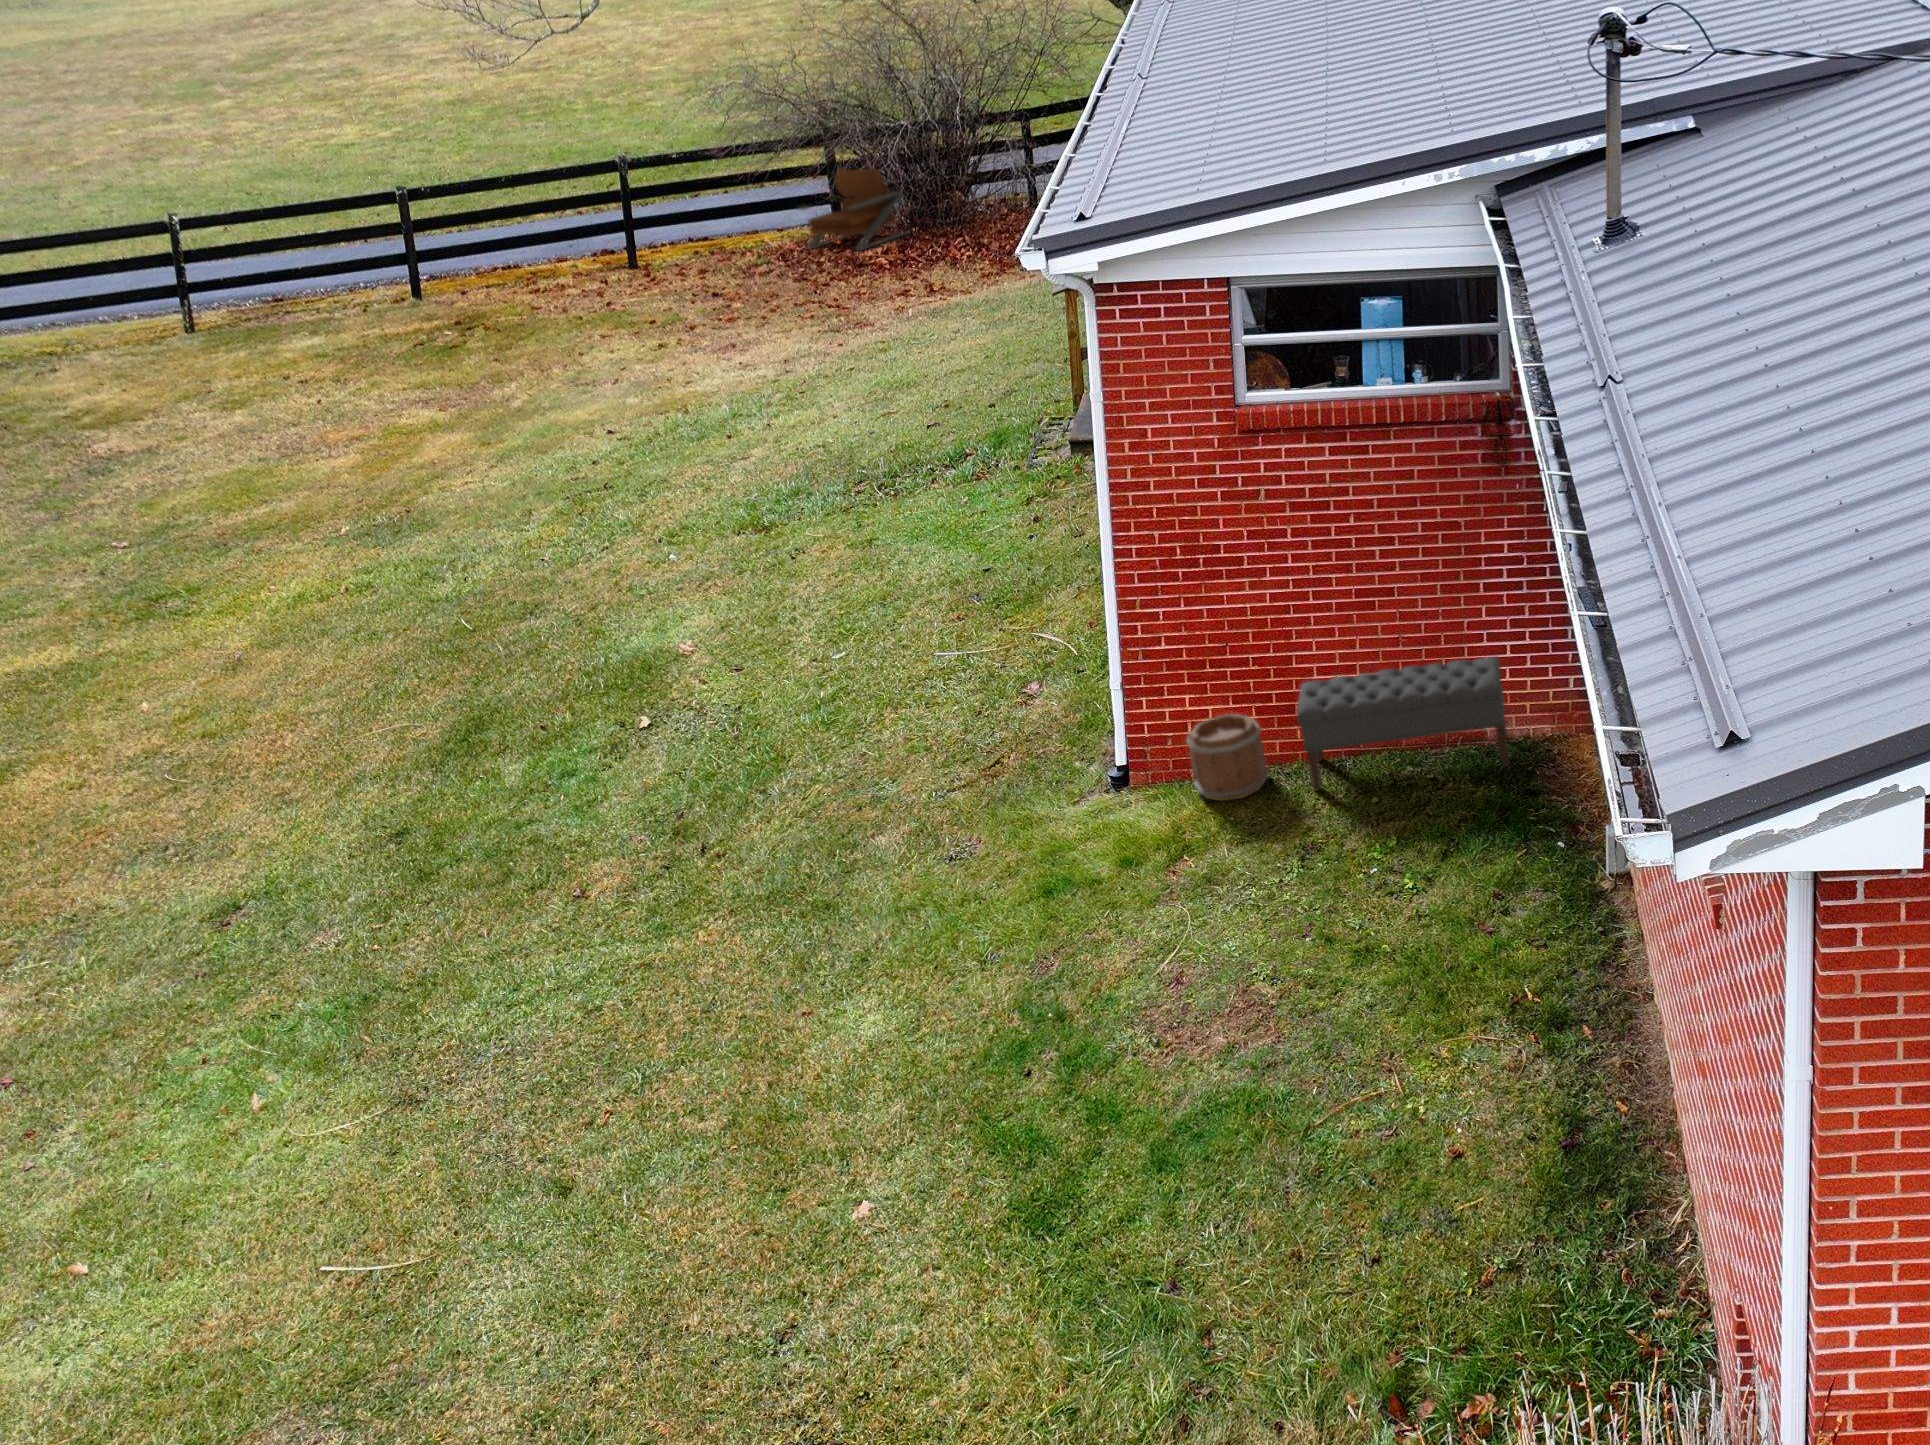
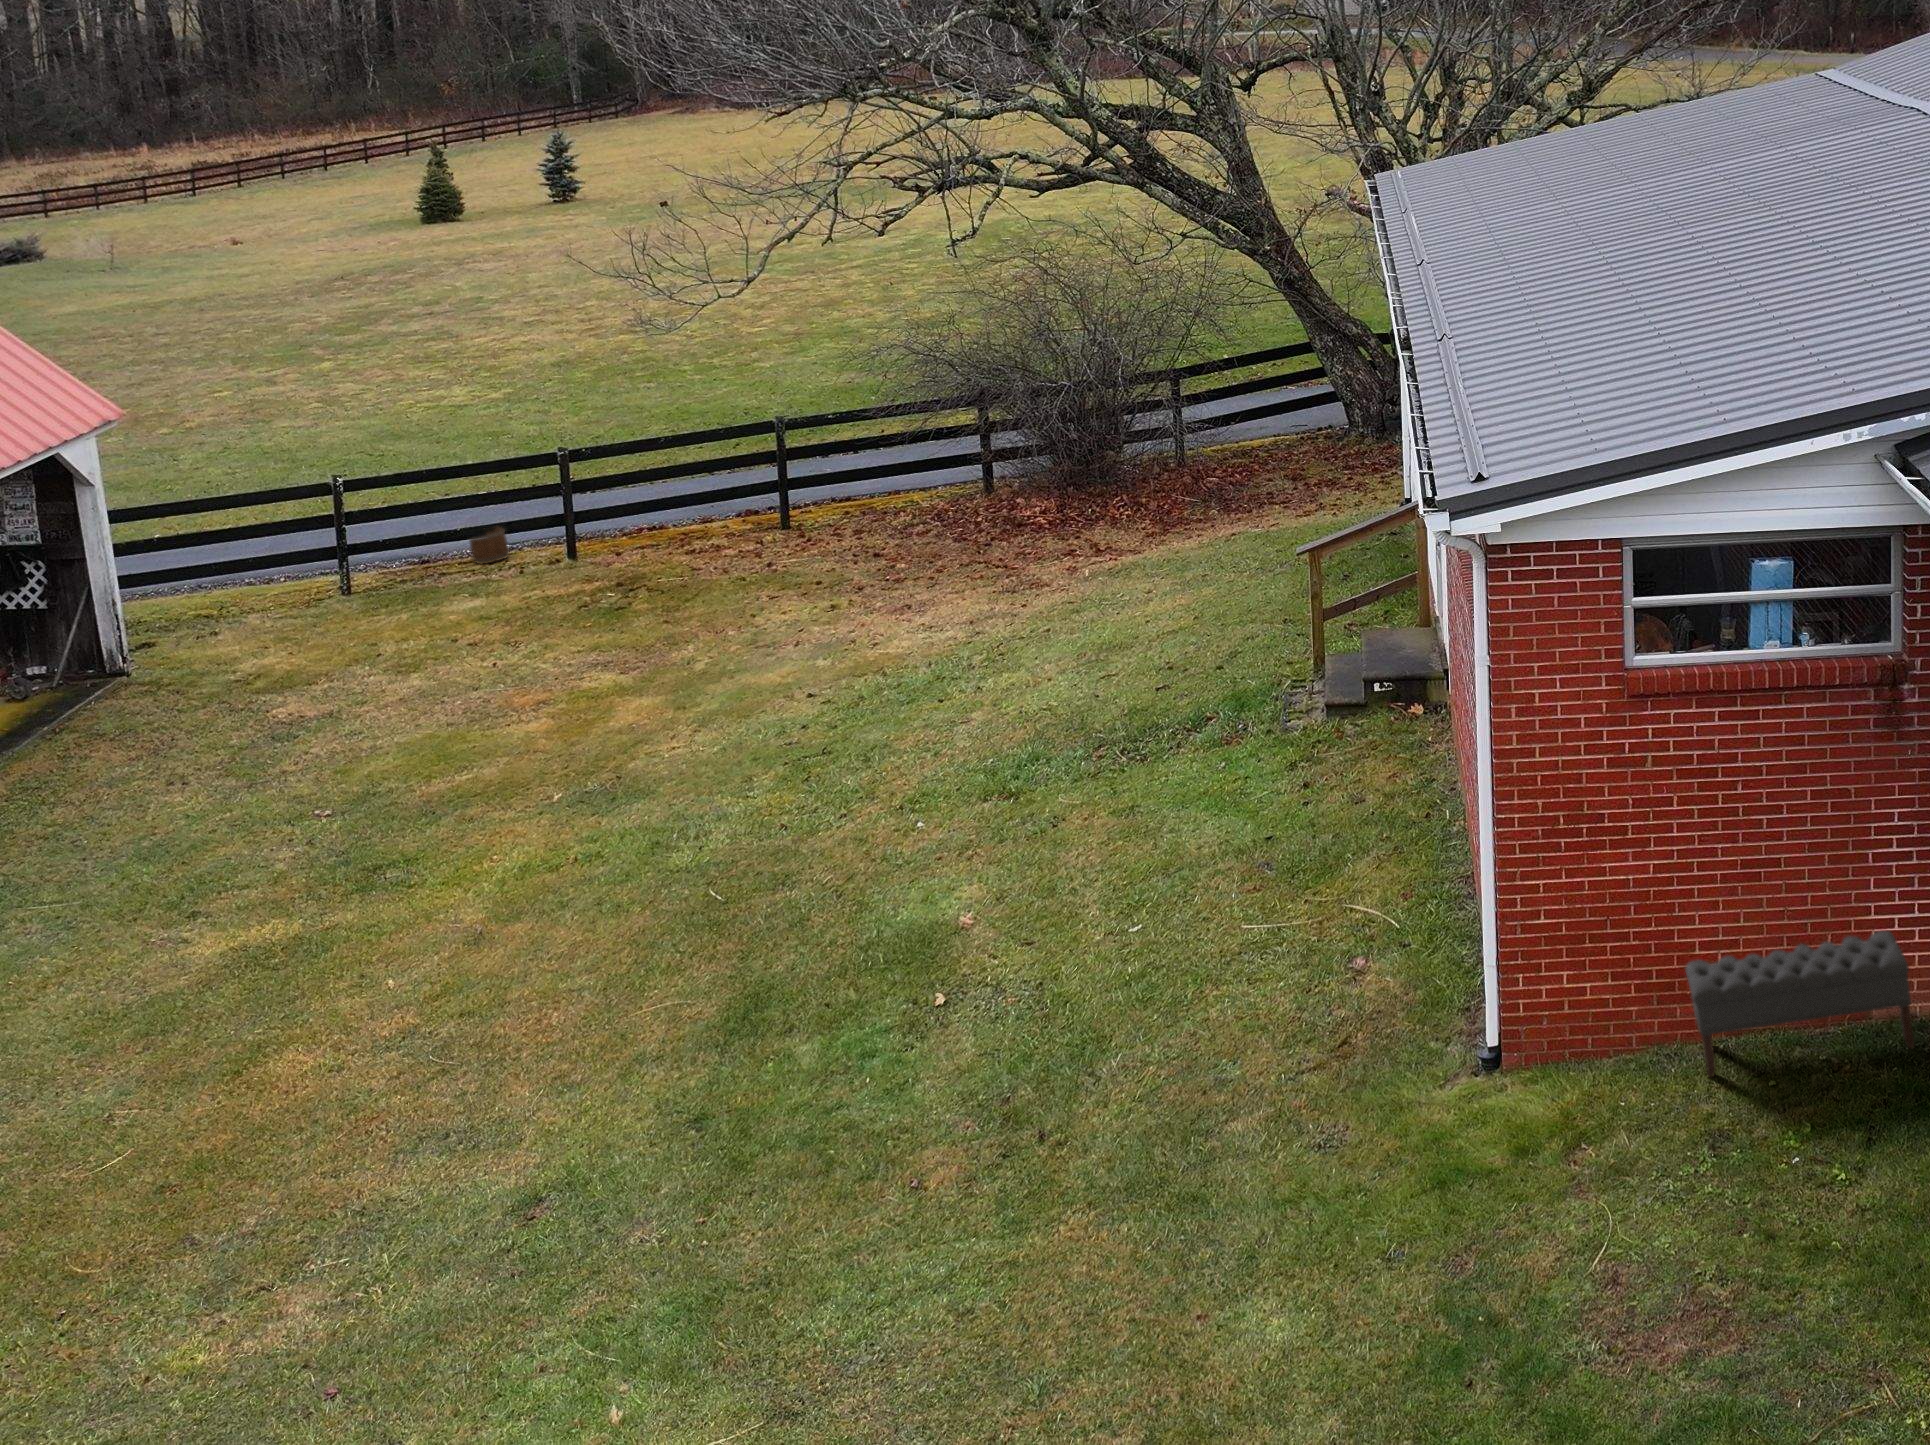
lounge chair: present [798,168,907,251] -> none [950,419,1061,507]
bucket: present [1186,714,1270,801] -> present [470,527,509,564]

